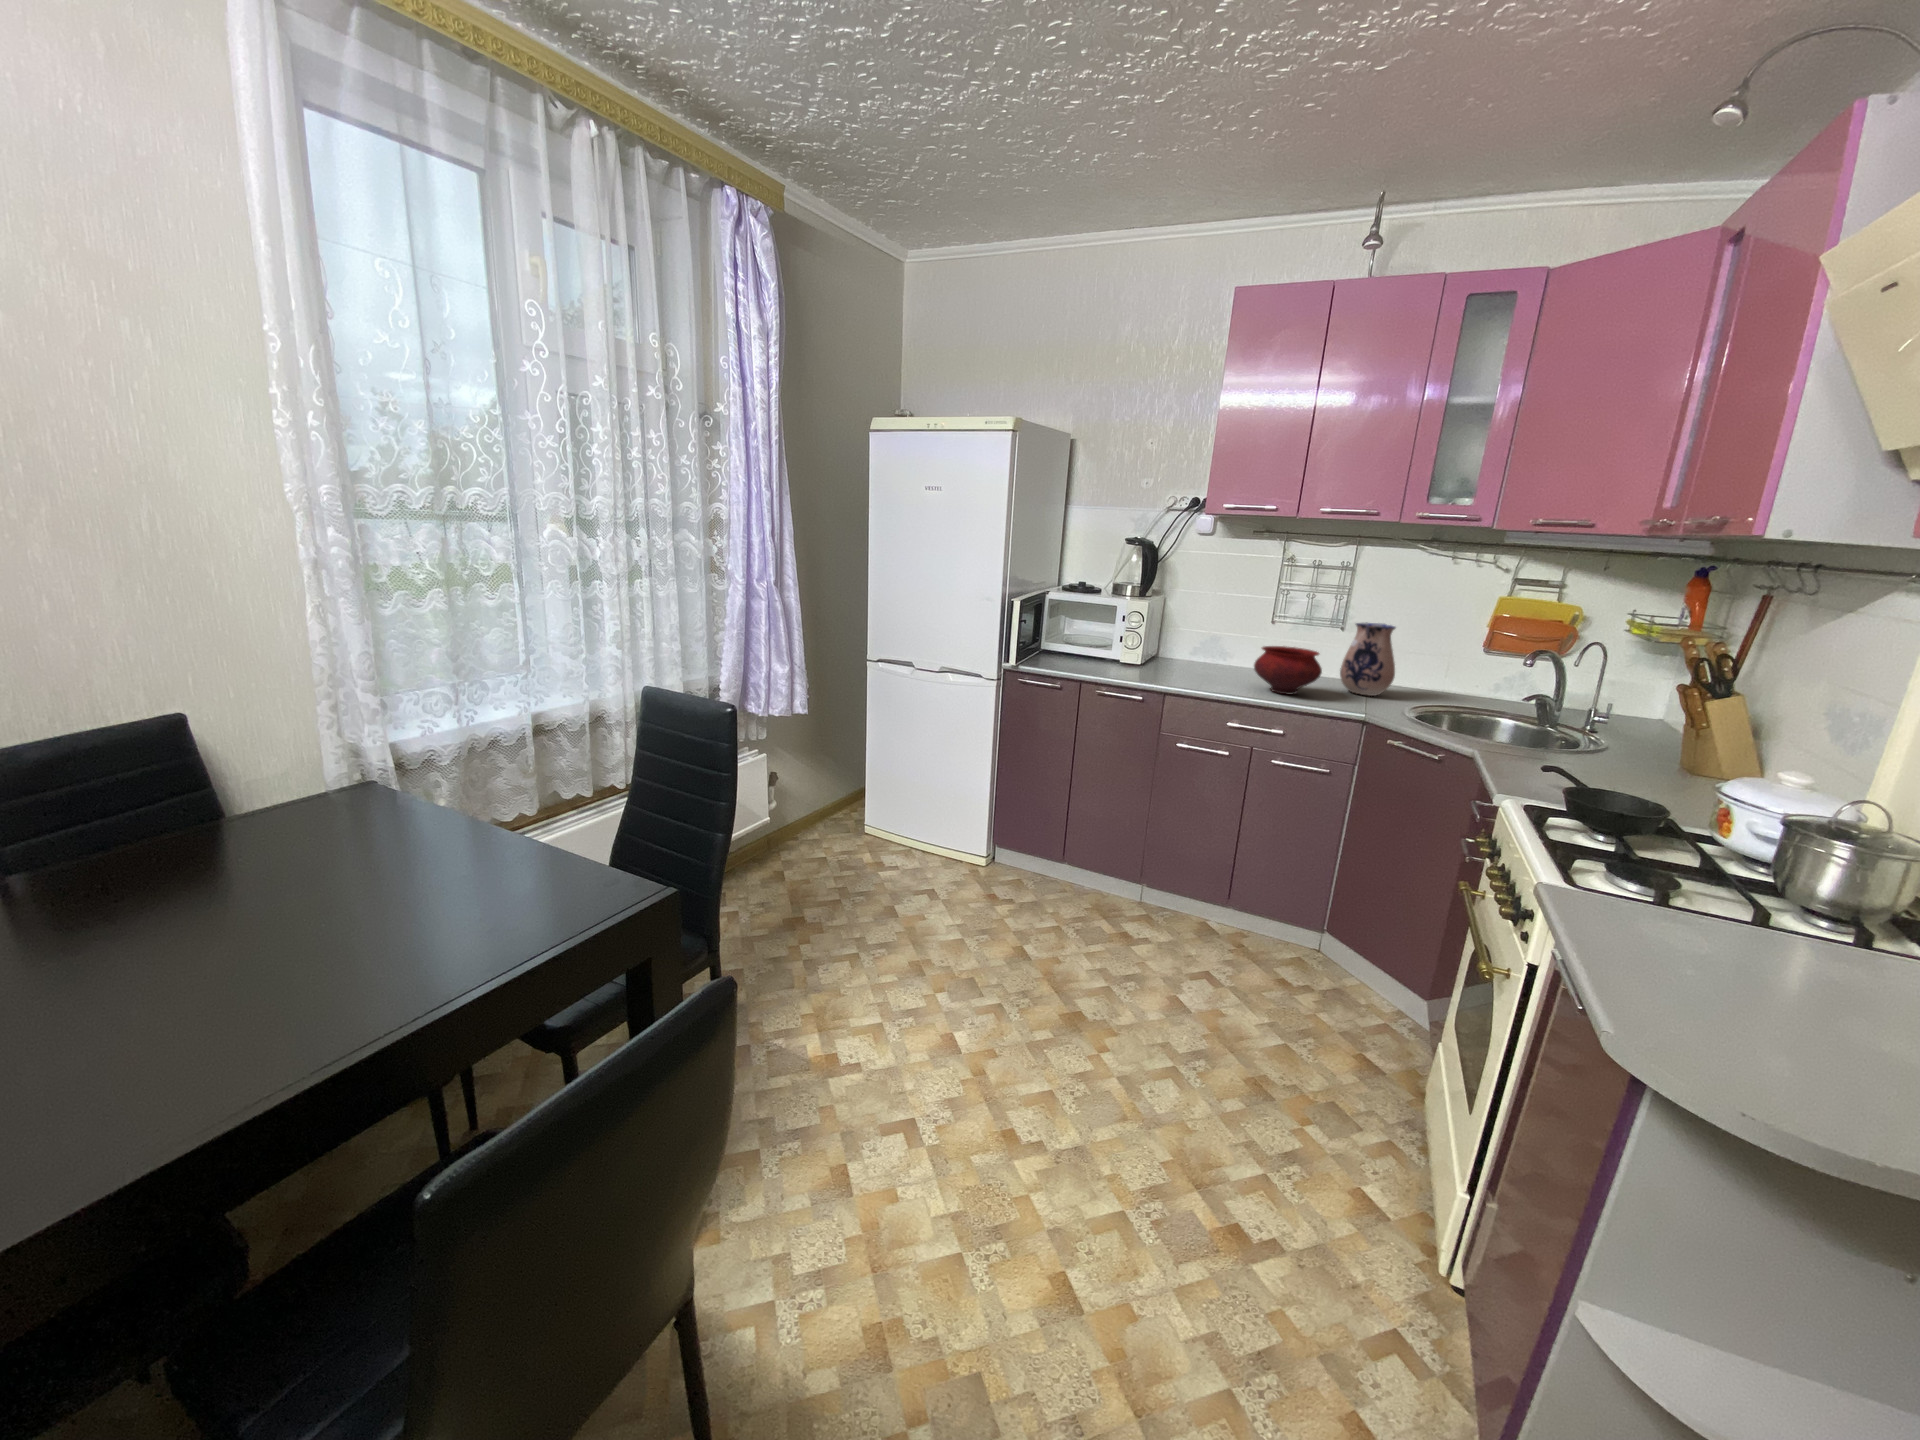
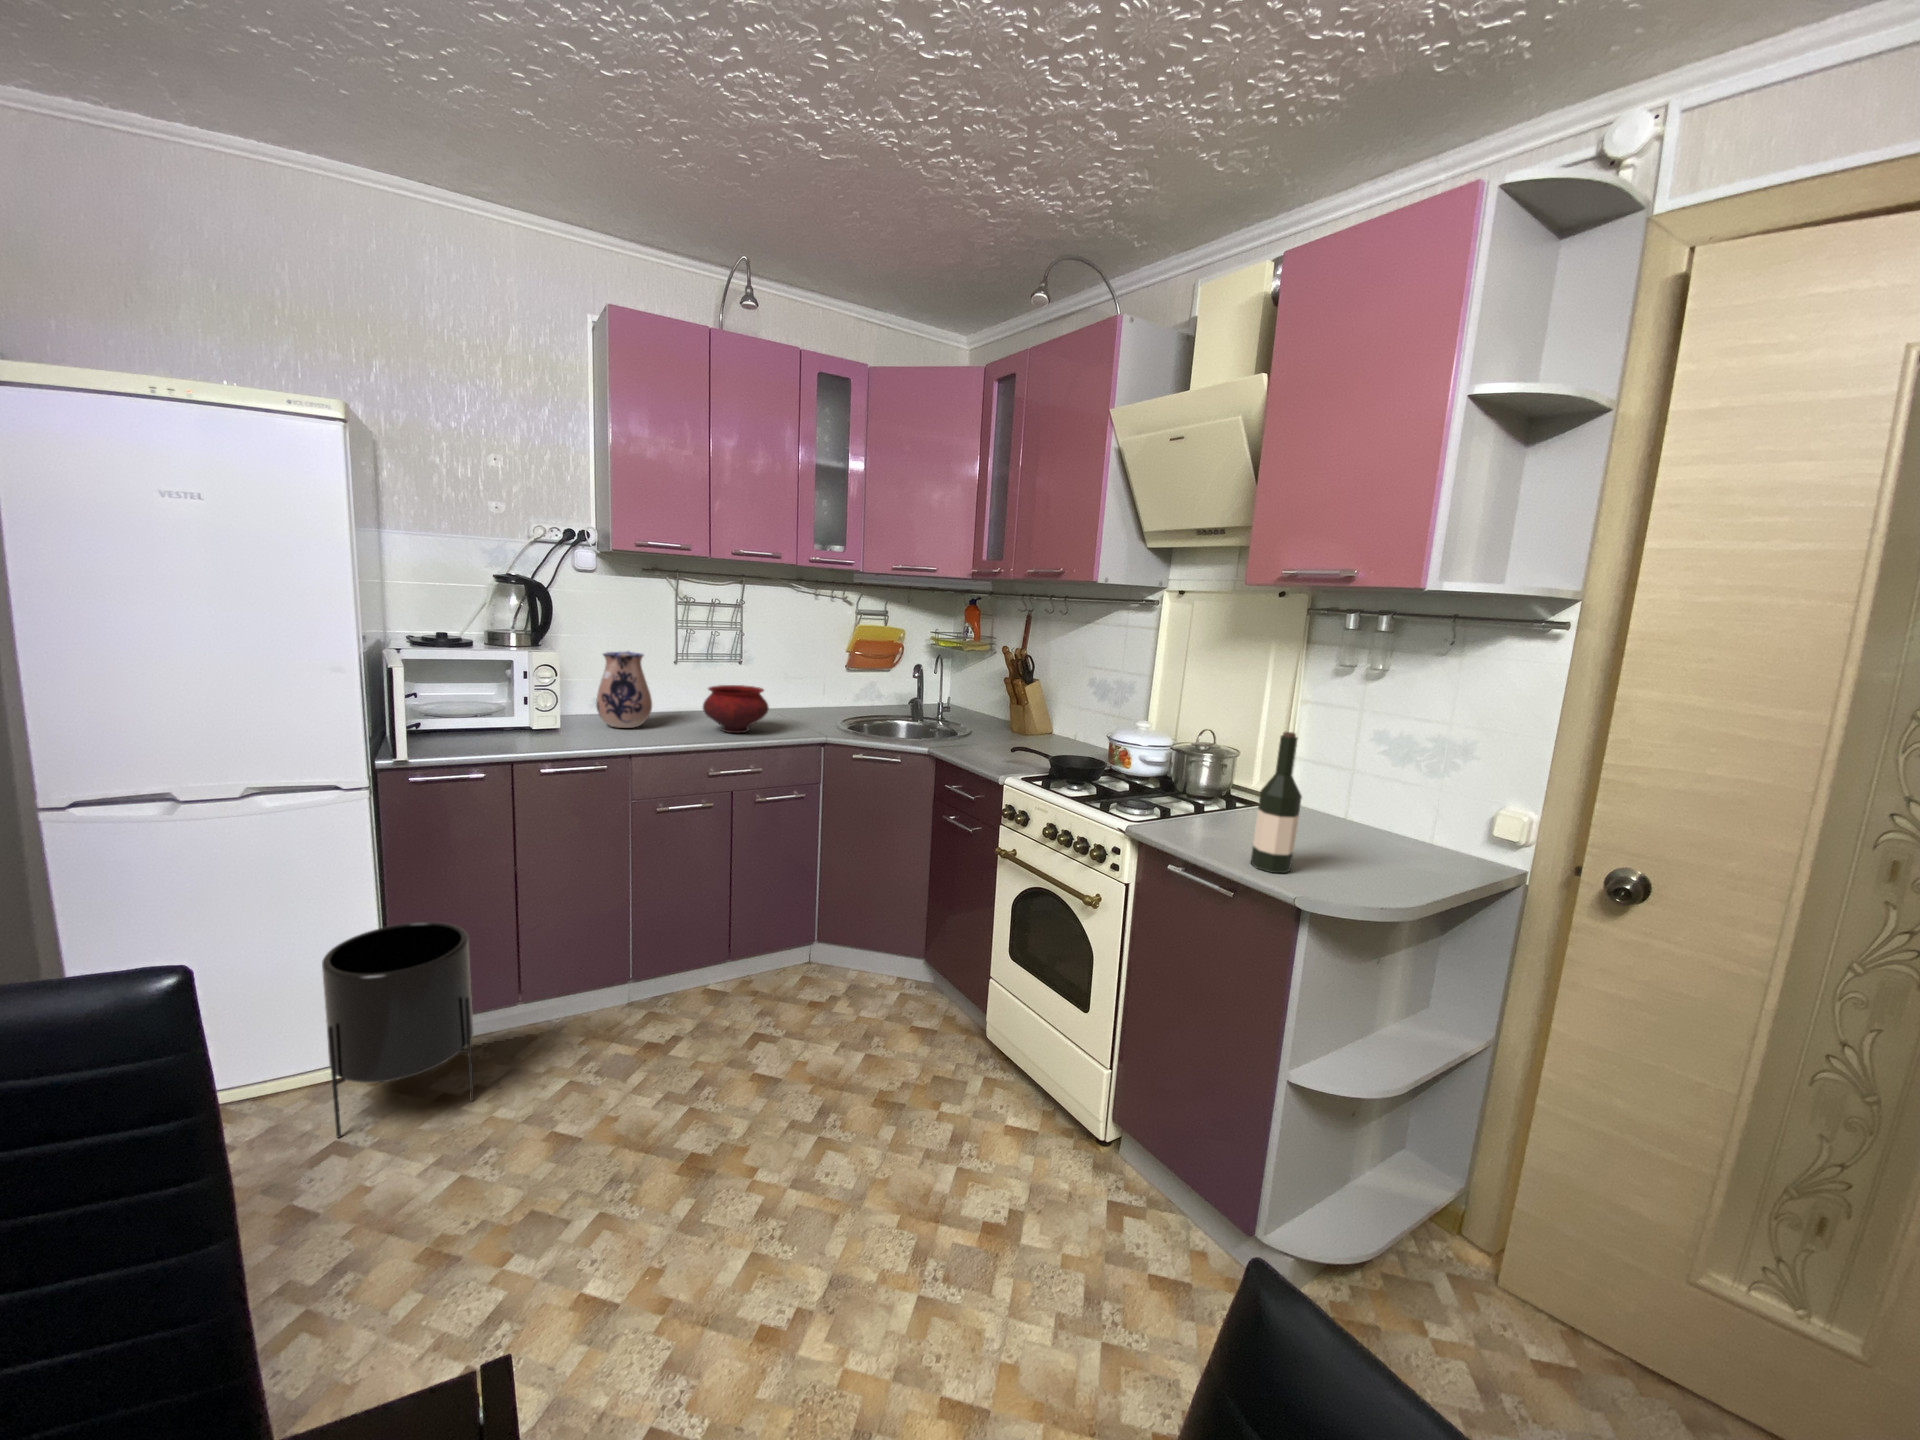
ceramic pitcher: present [1340,623,1396,696] -> present [596,651,652,728]
planter: none [937,773,1023,906] -> present [322,922,474,1138]
wine bottle: none [1705,780,1855,1035] -> present [1251,732,1302,873]

